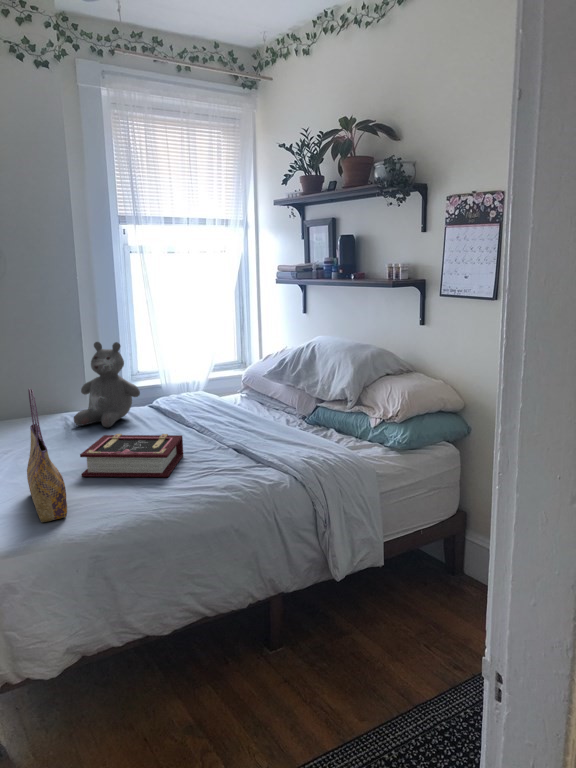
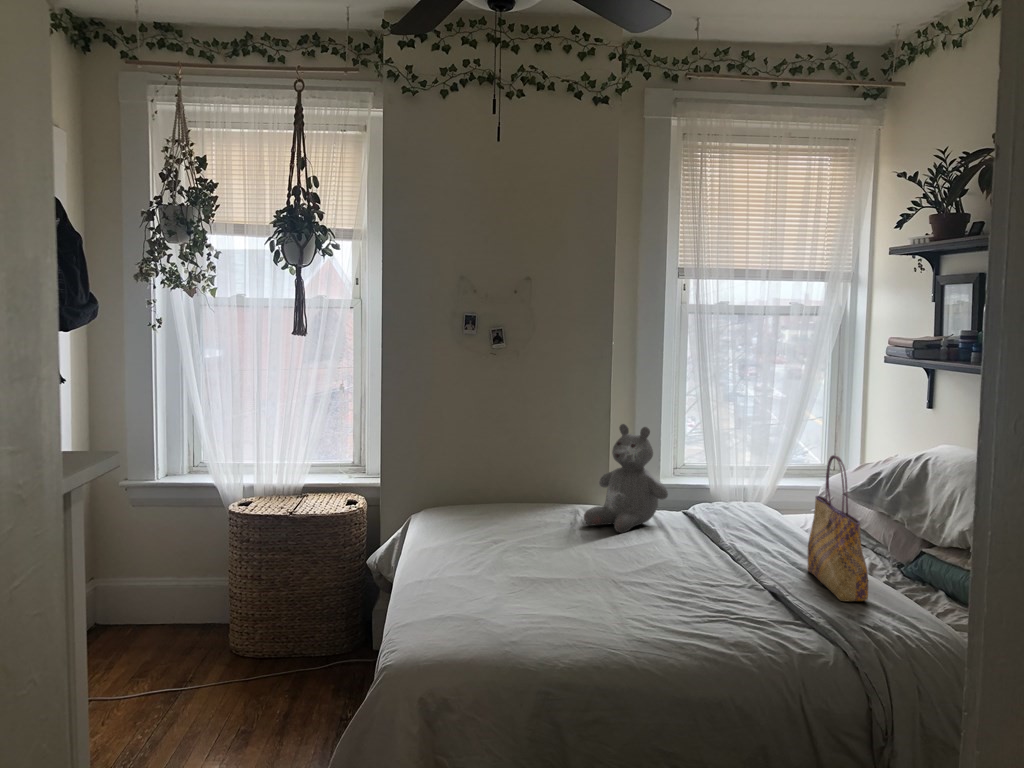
tote bag: present [27,388,67,522] -> present [808,455,868,601]
book: present [80,434,183,477] -> none [565,542,700,612]

